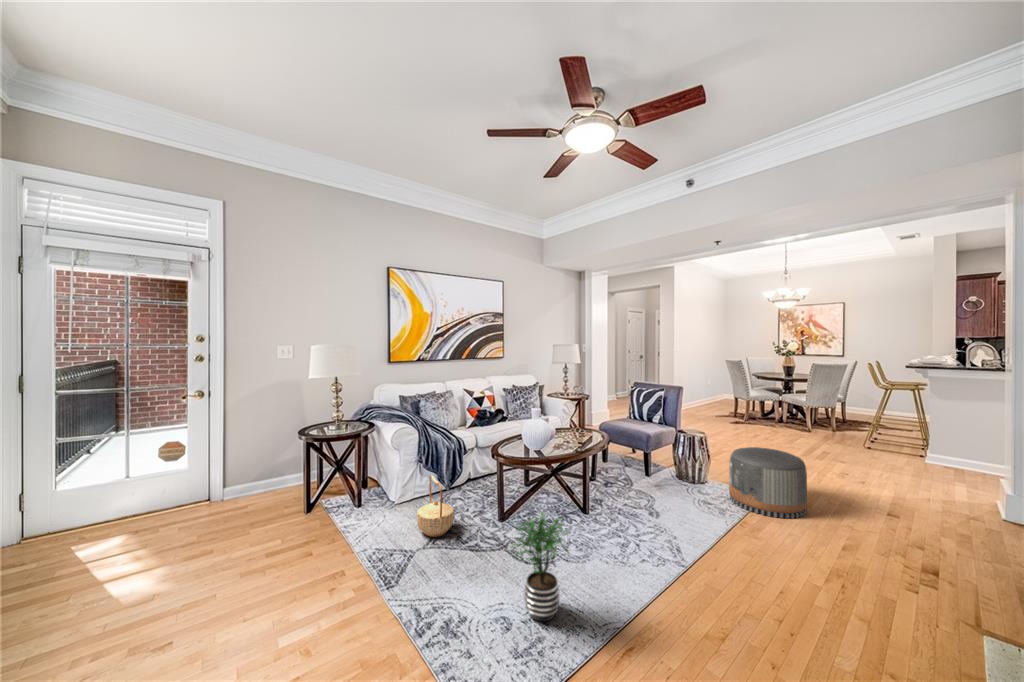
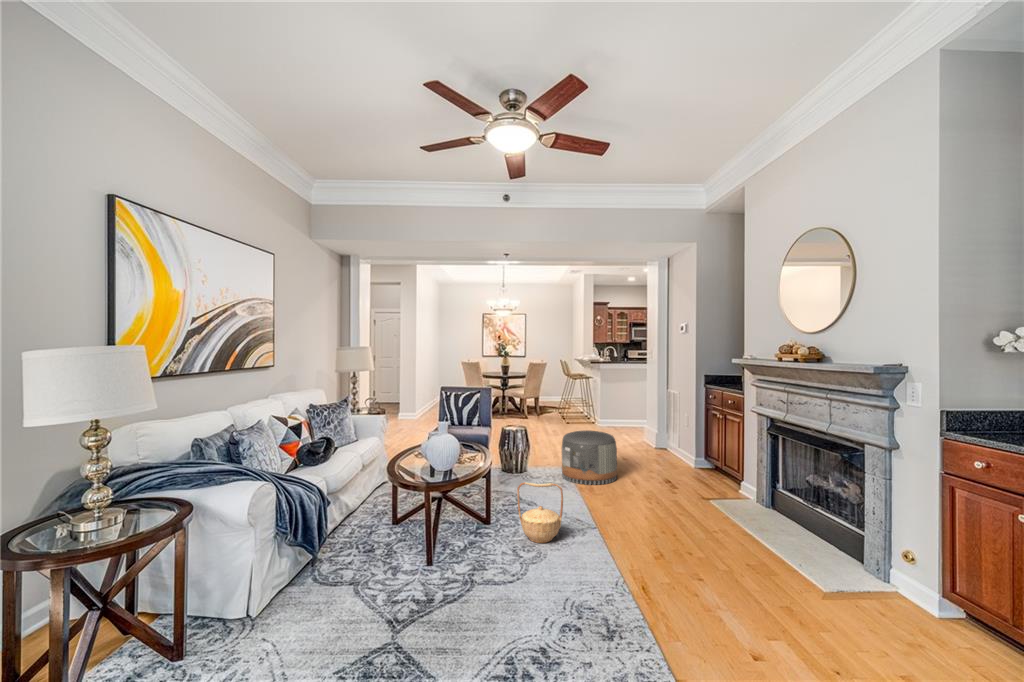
basket: present [417,475,454,537] -> present [517,482,563,543]
potted plant: present [511,512,571,621] -> none [567,515,646,632]

